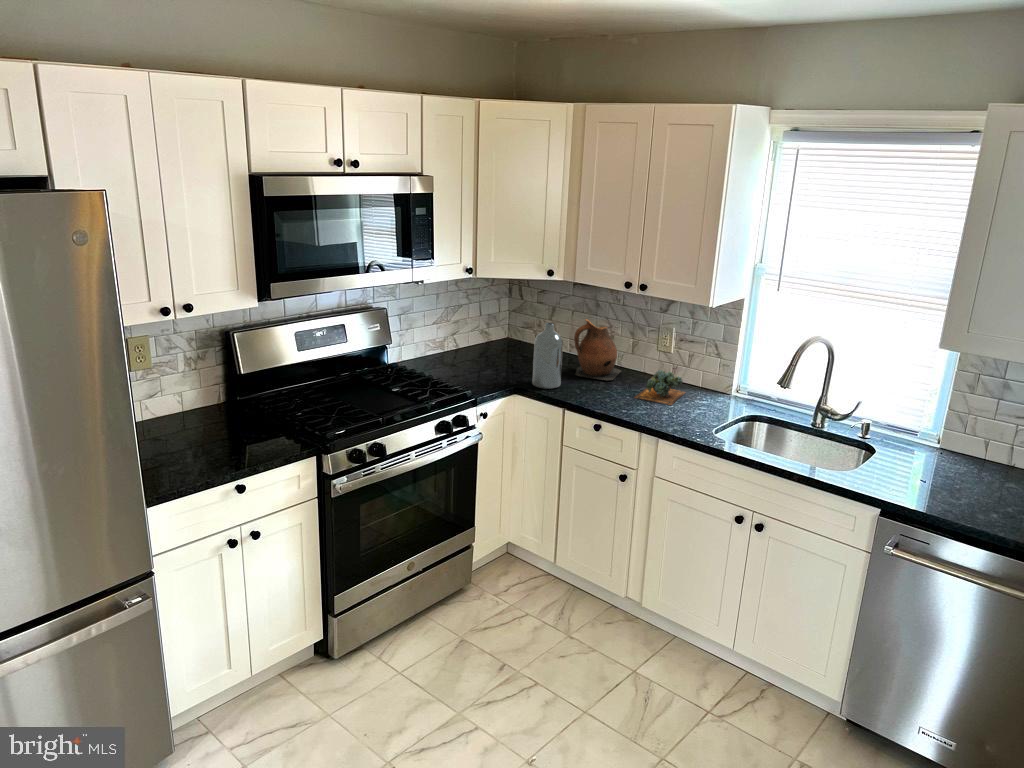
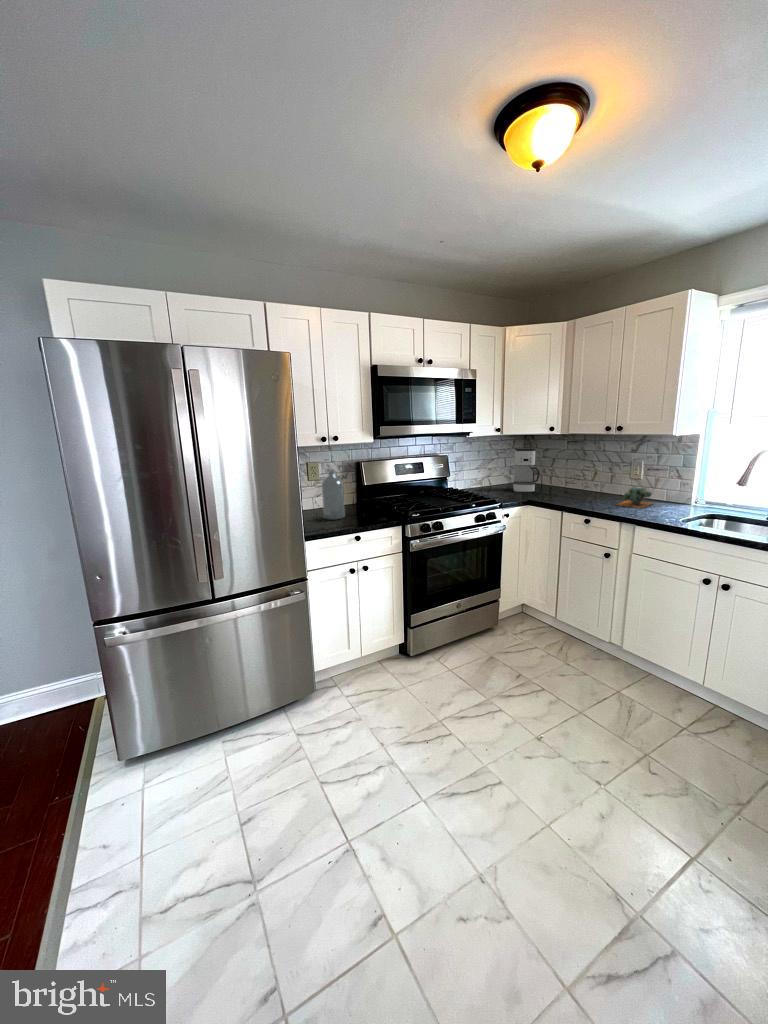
coffee maker: none [492,291,532,366] -> present [513,448,539,492]
ceramic pitcher: present [574,319,622,381] -> none [569,459,603,498]
bottle: present [533,323,563,389] -> present [322,470,345,520]

